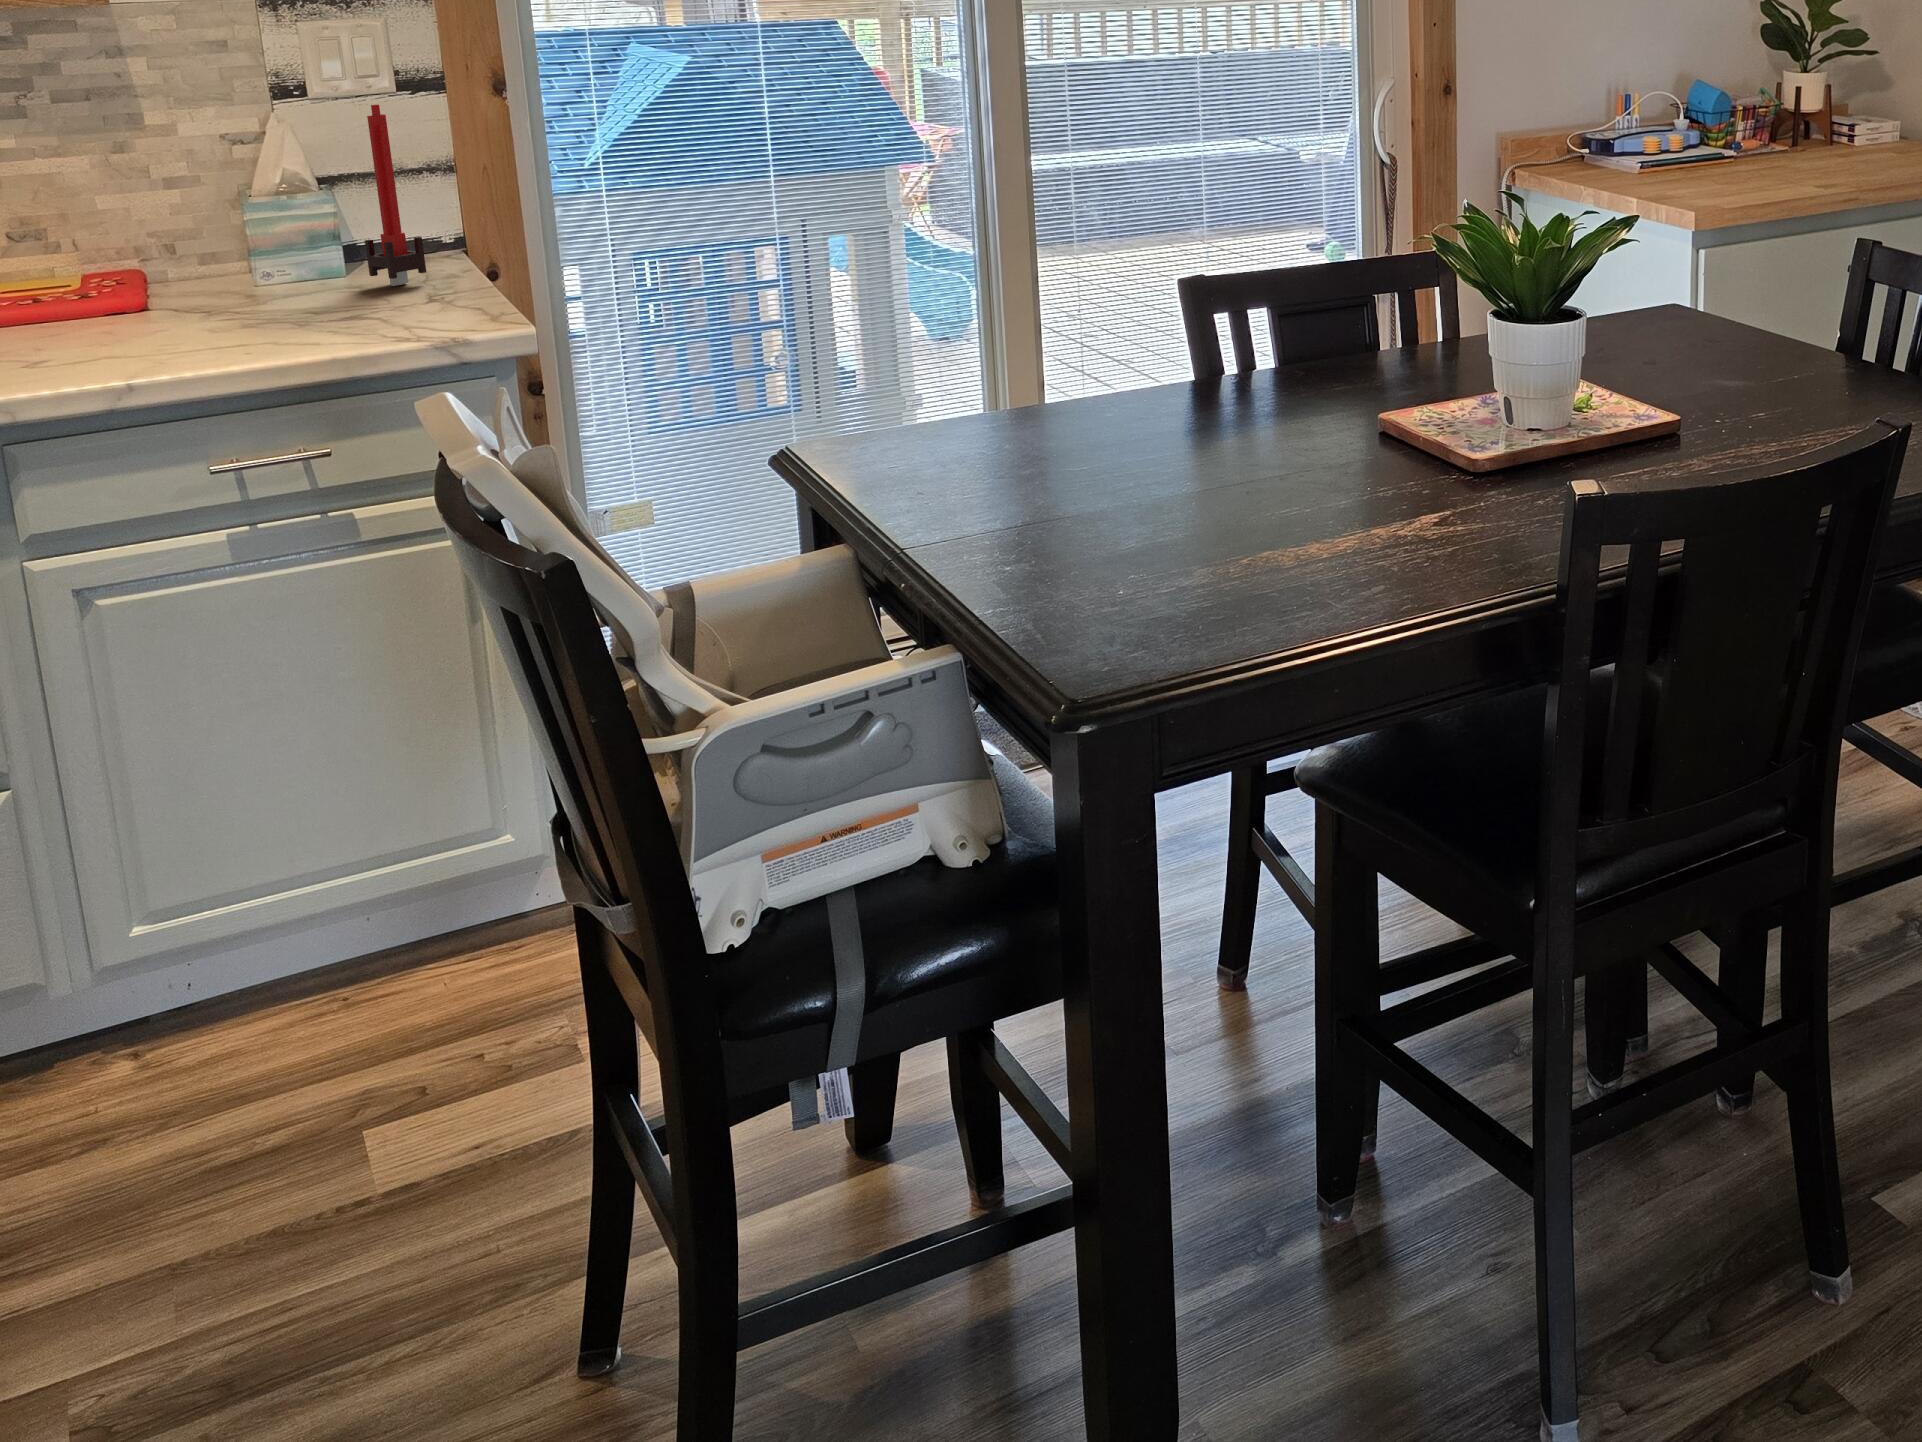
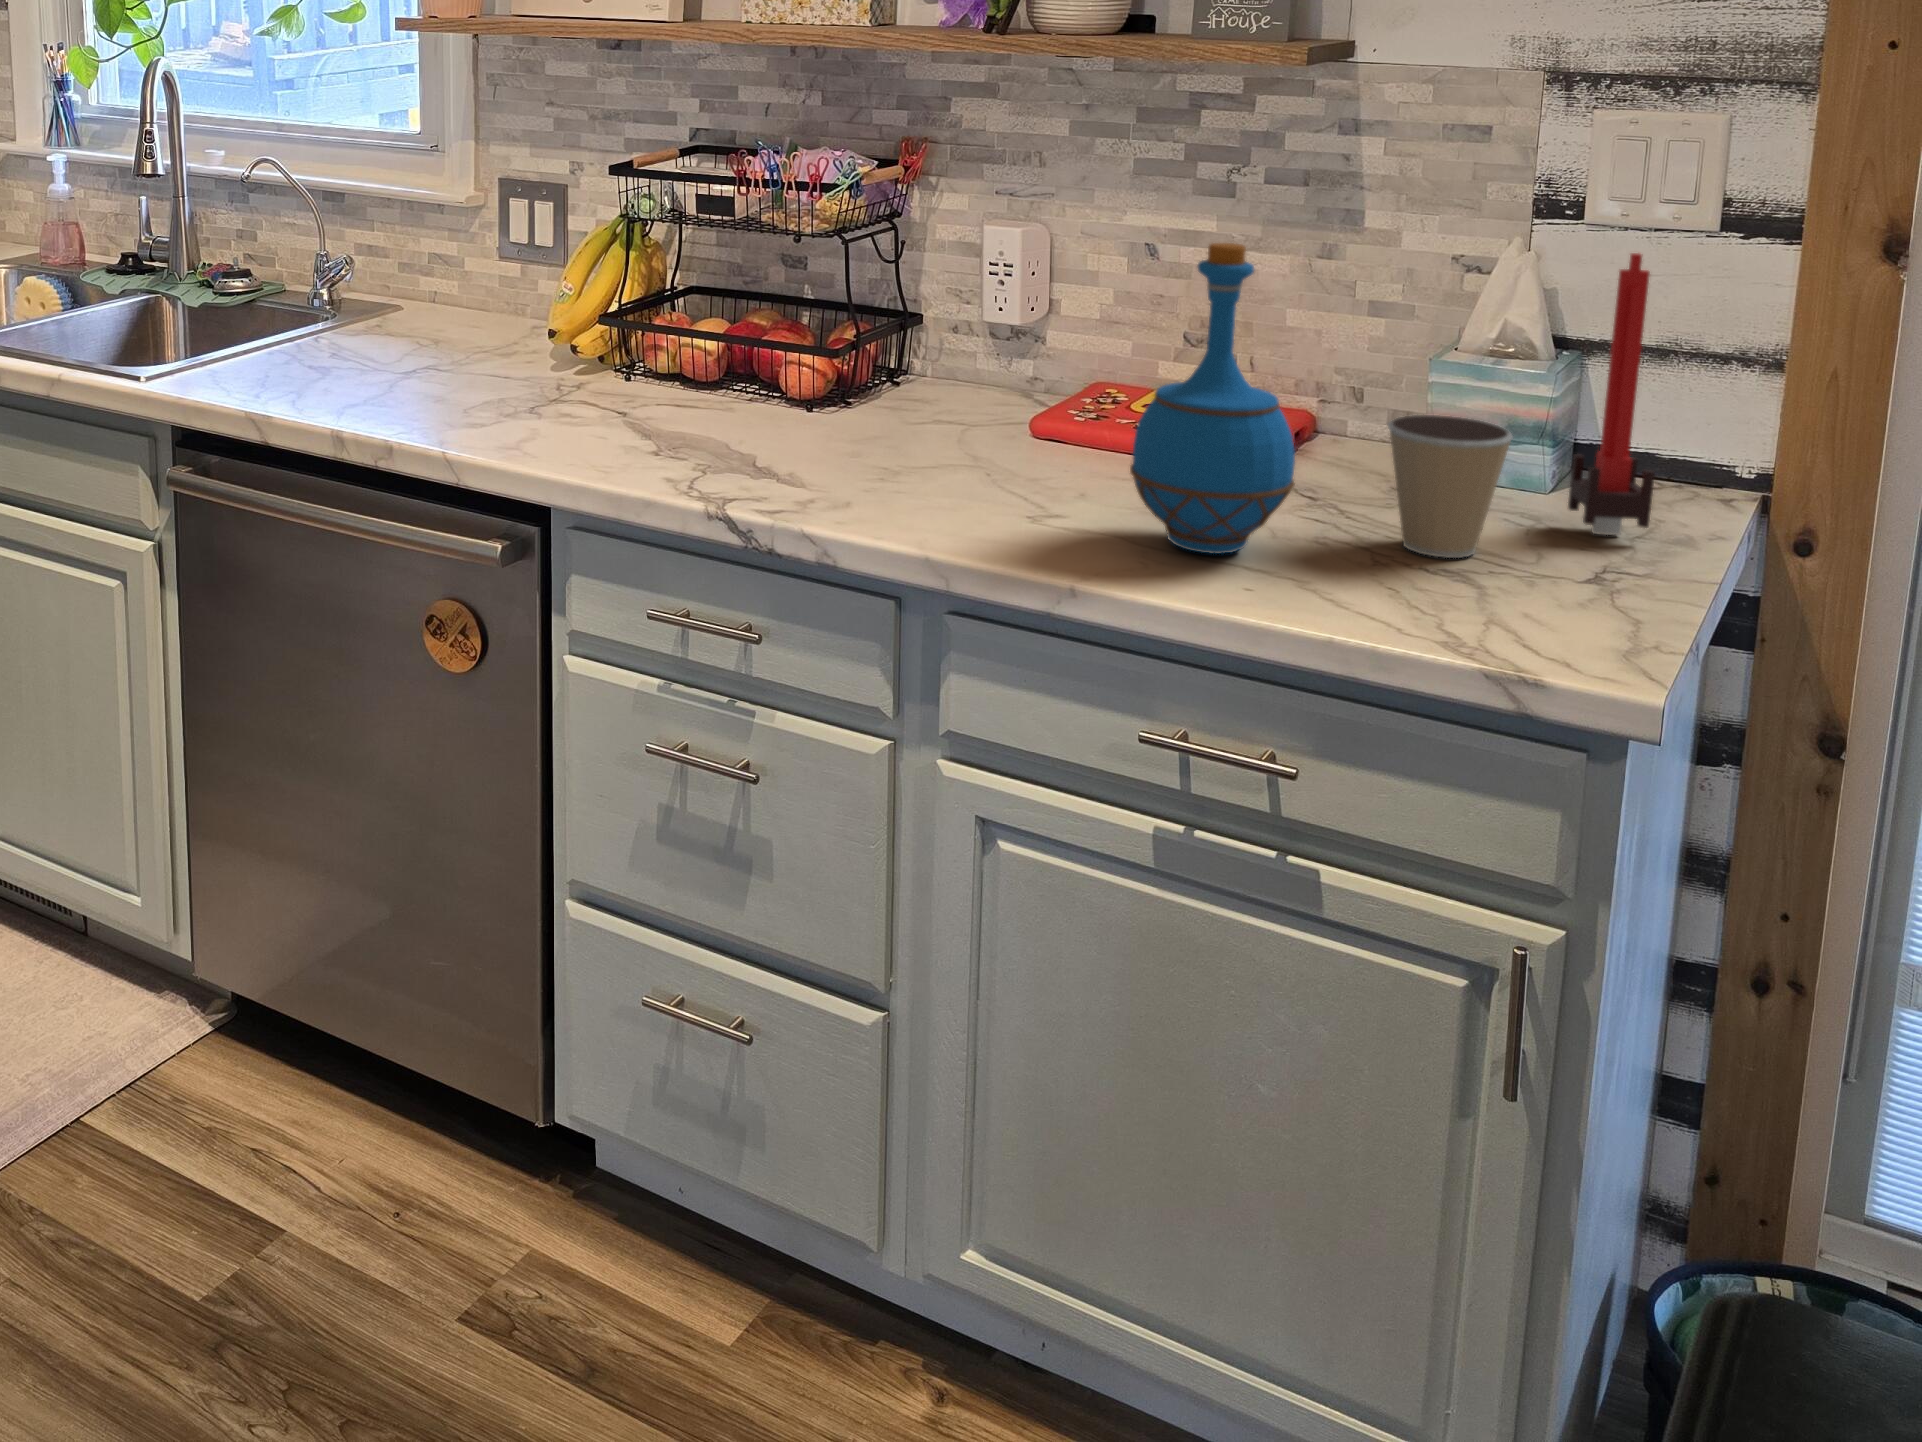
bottle: none [99,127,235,350] -> present [1130,243,1295,554]
coffee cup: none [265,225,352,316] -> present [1387,415,1513,558]

